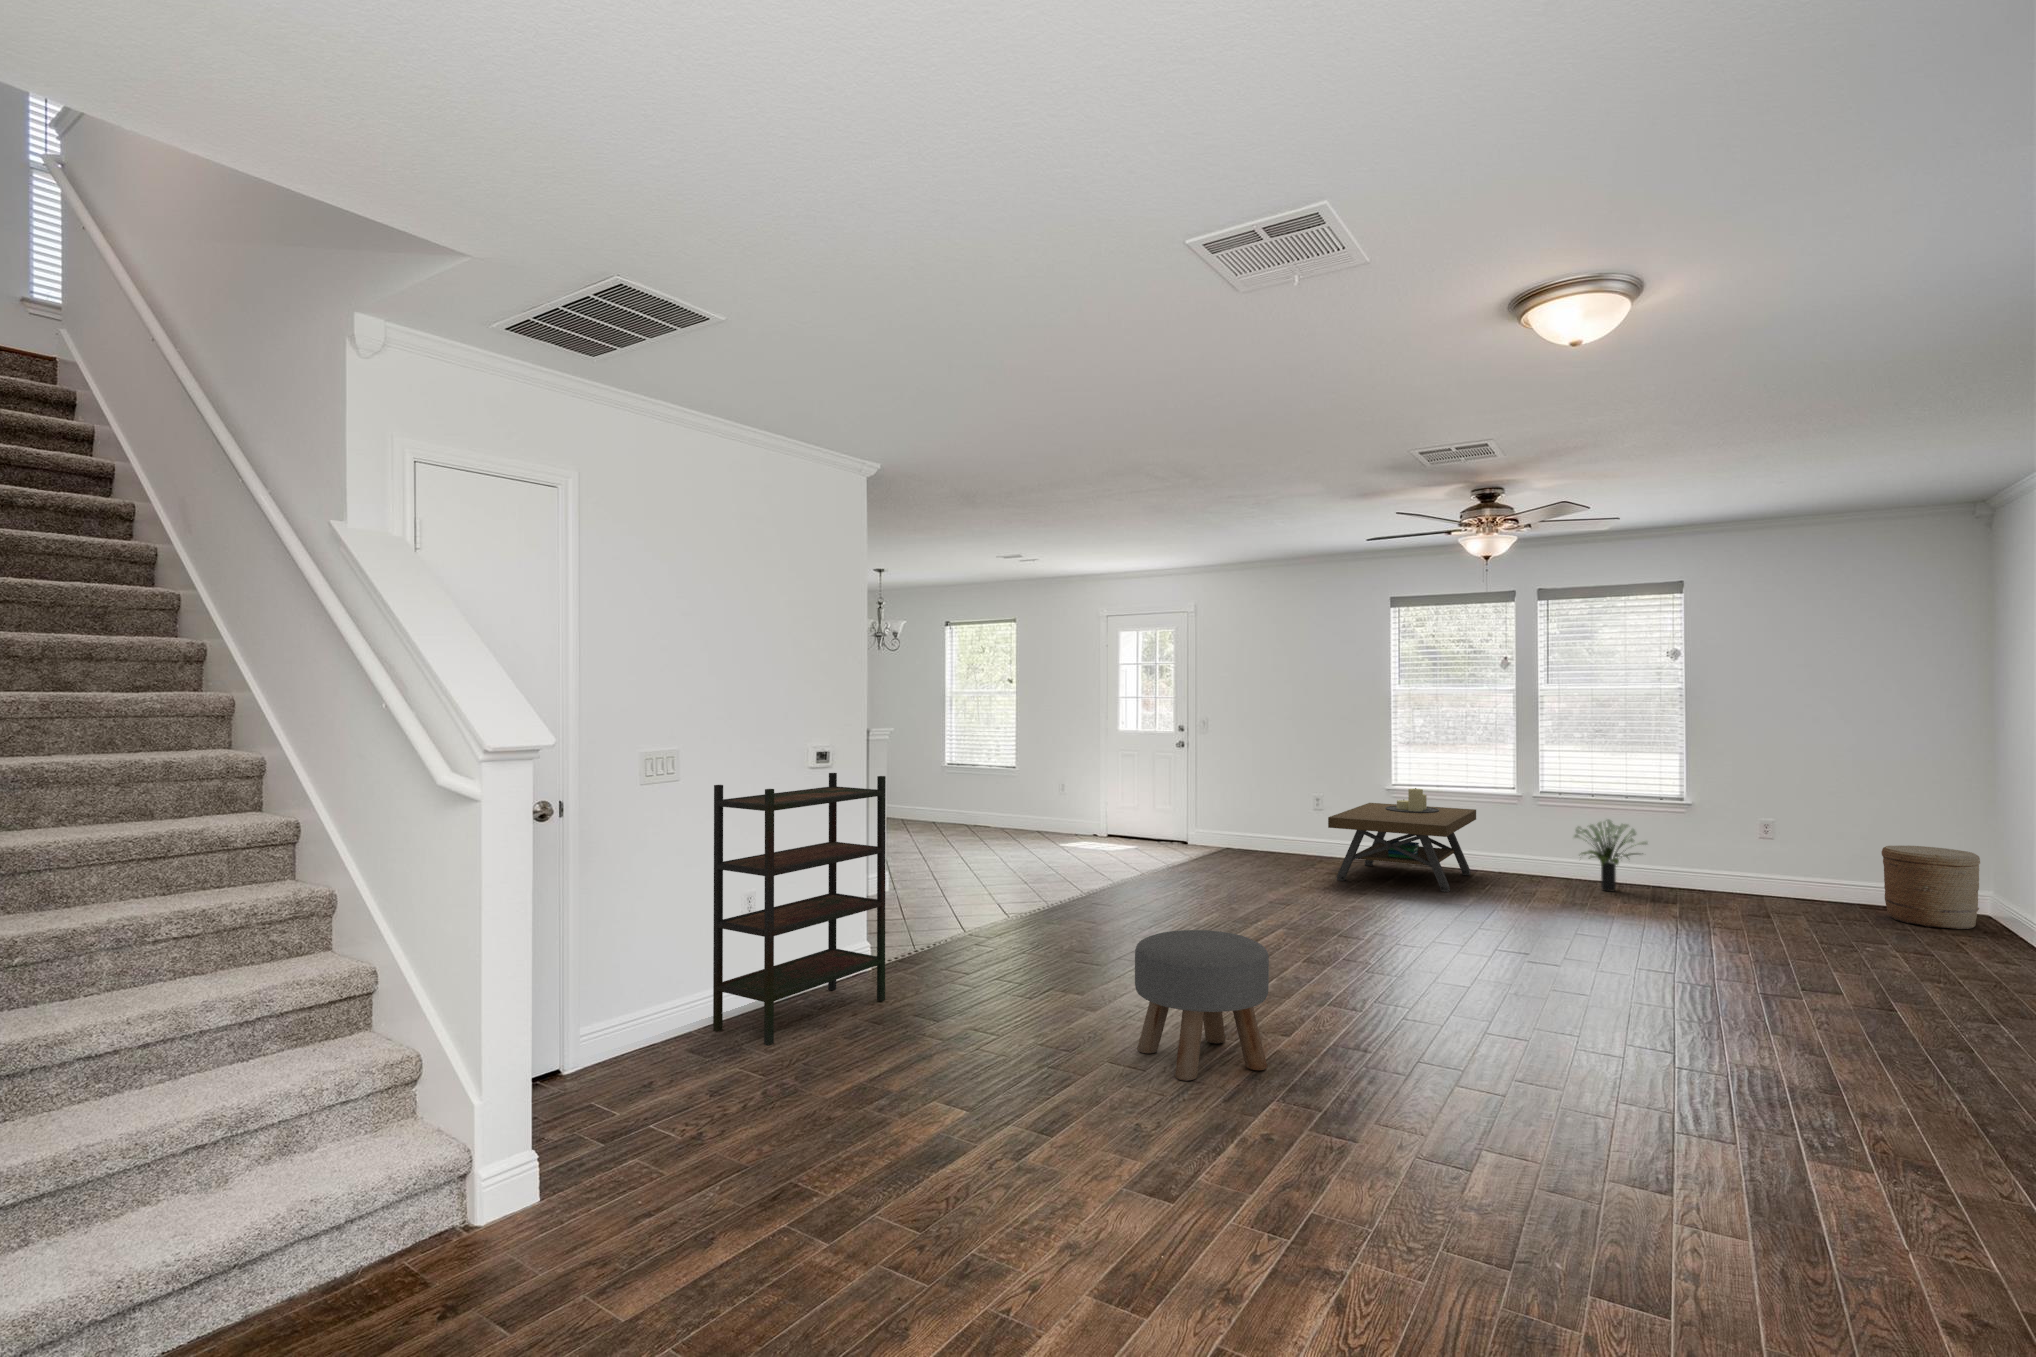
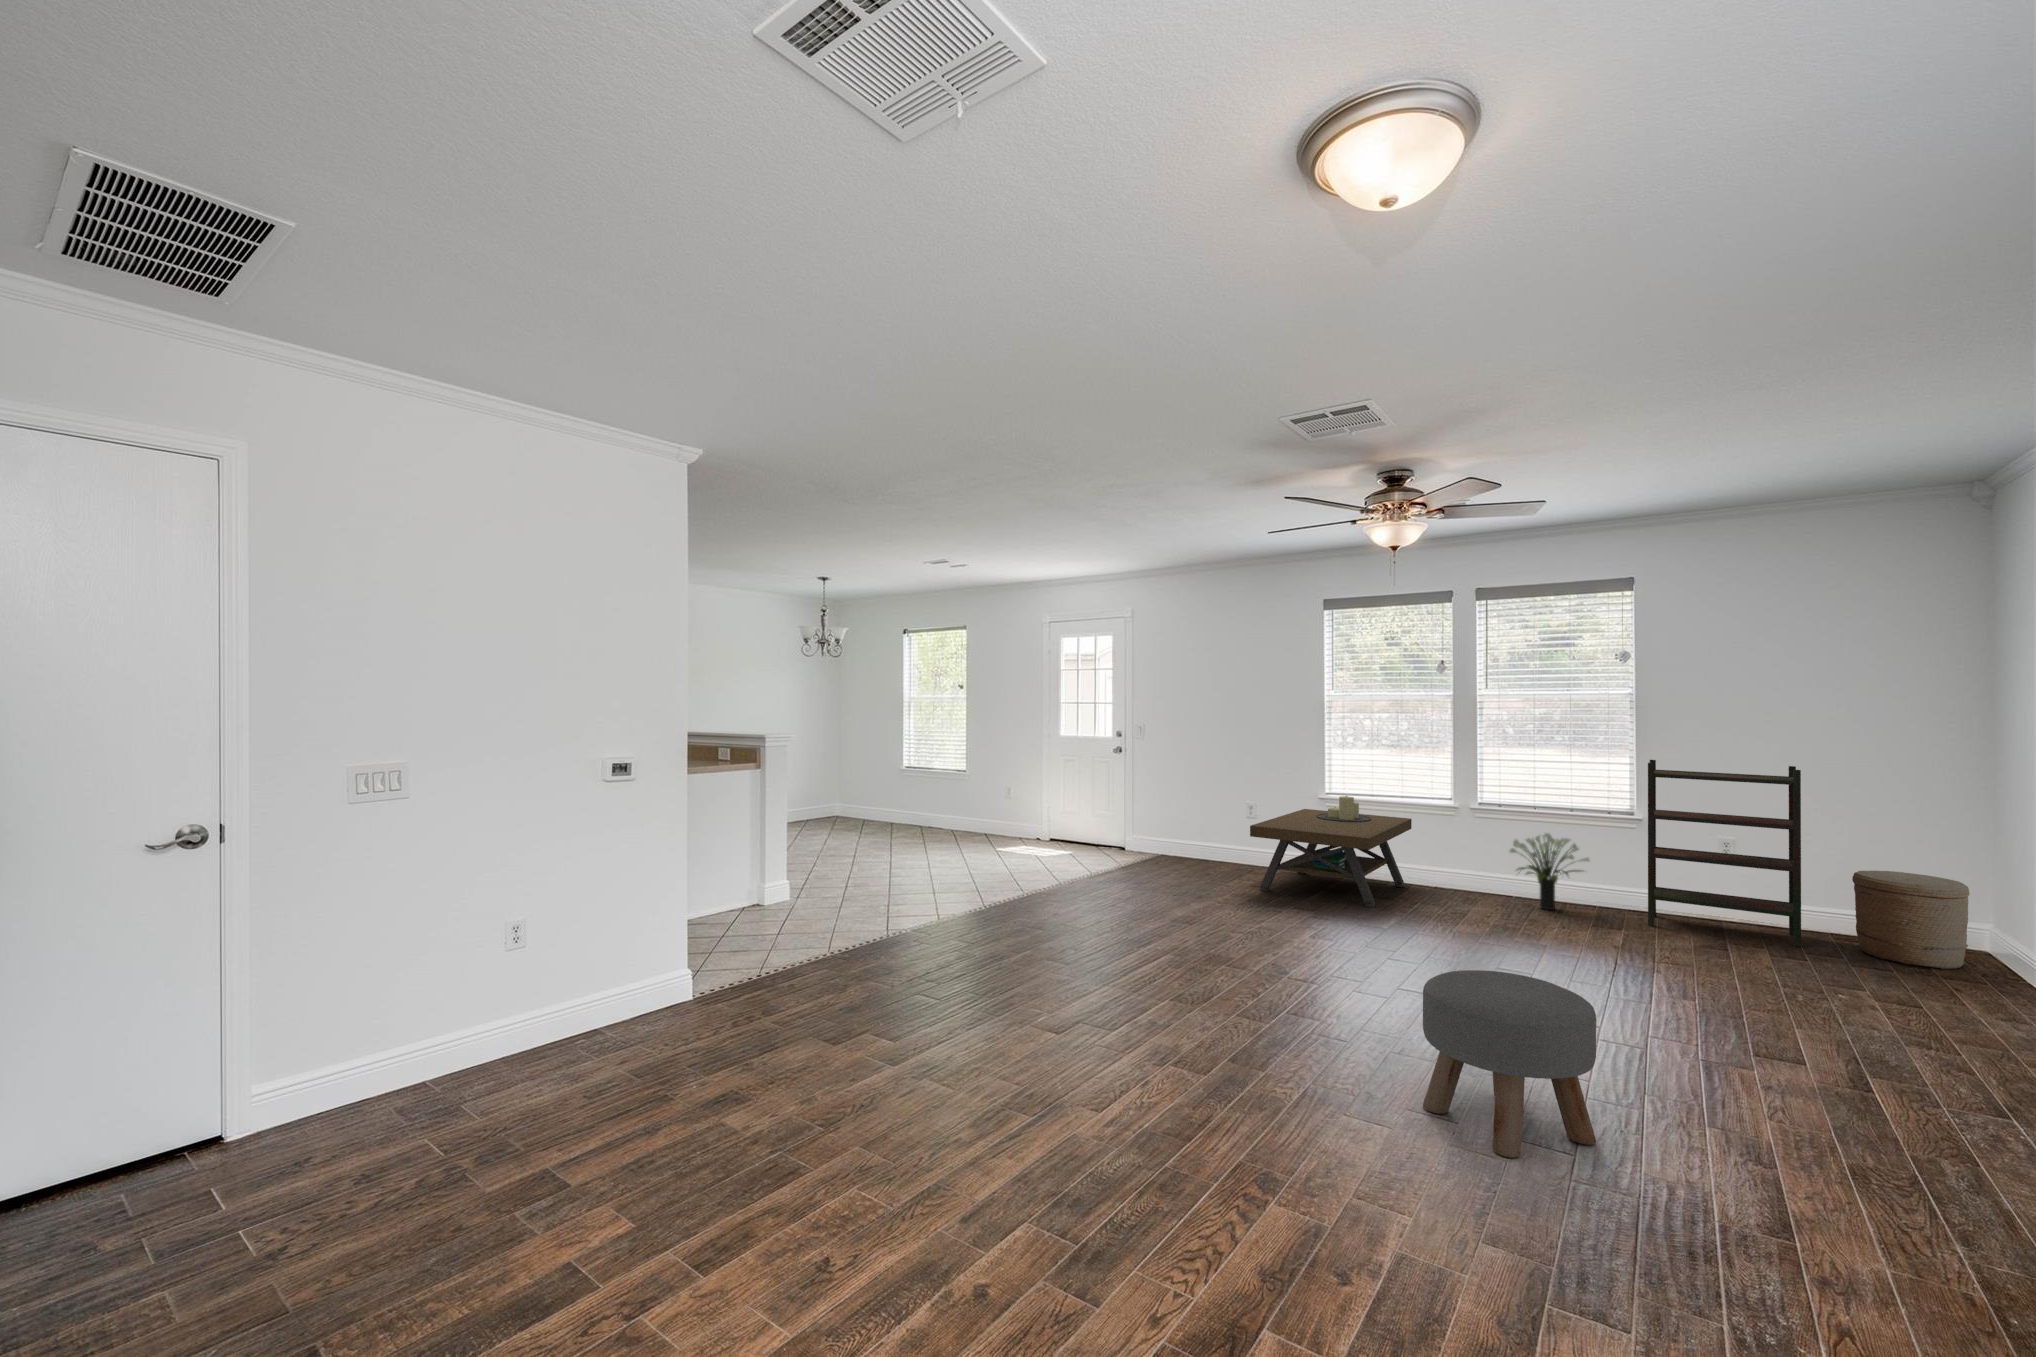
bookshelf: present [713,773,886,1045] -> present [1648,760,1801,947]
ottoman: present [1135,930,1269,1081] -> present [1423,970,1596,1158]

